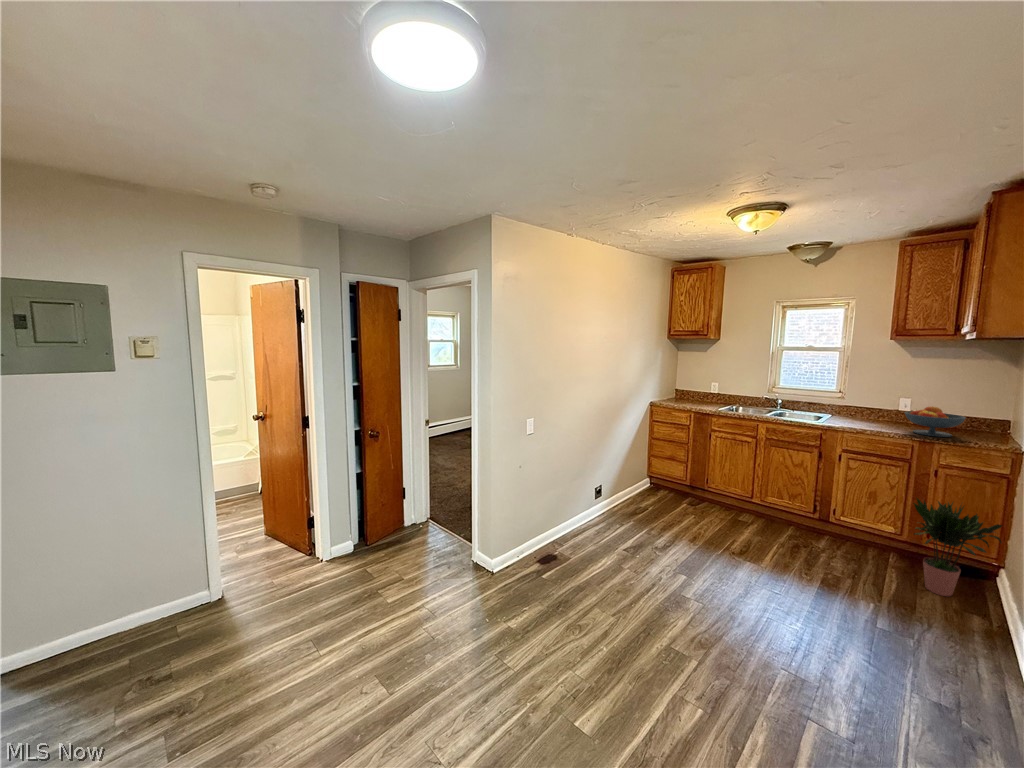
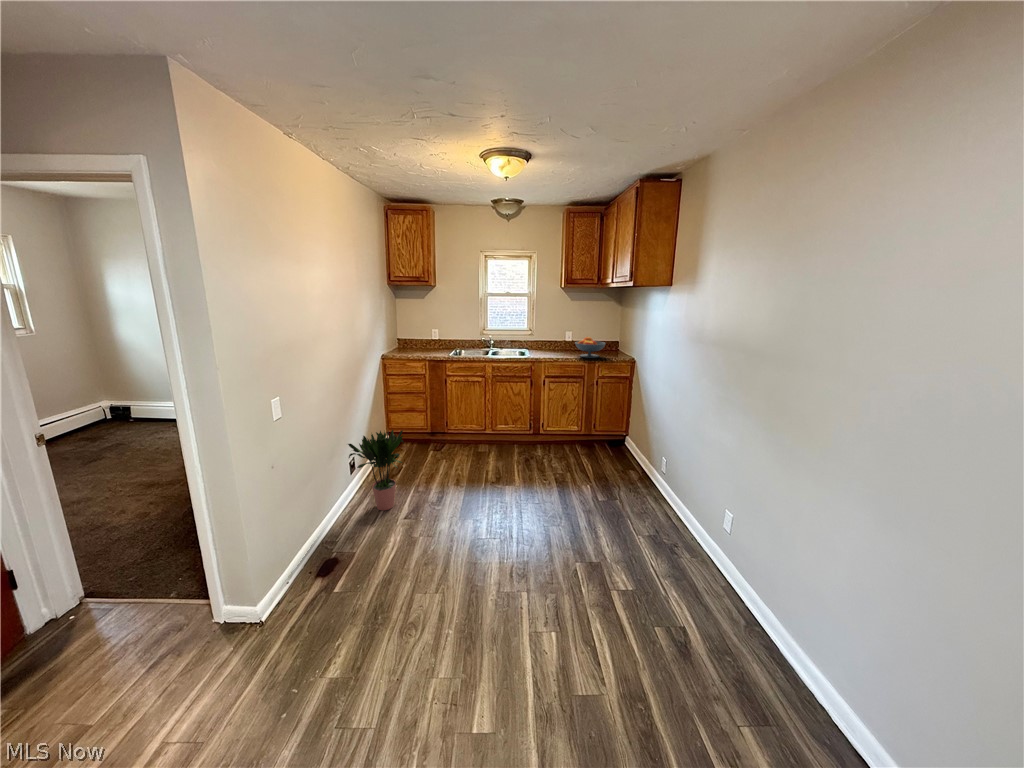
potted plant: present [914,498,1002,596] -> present [348,430,404,510]

